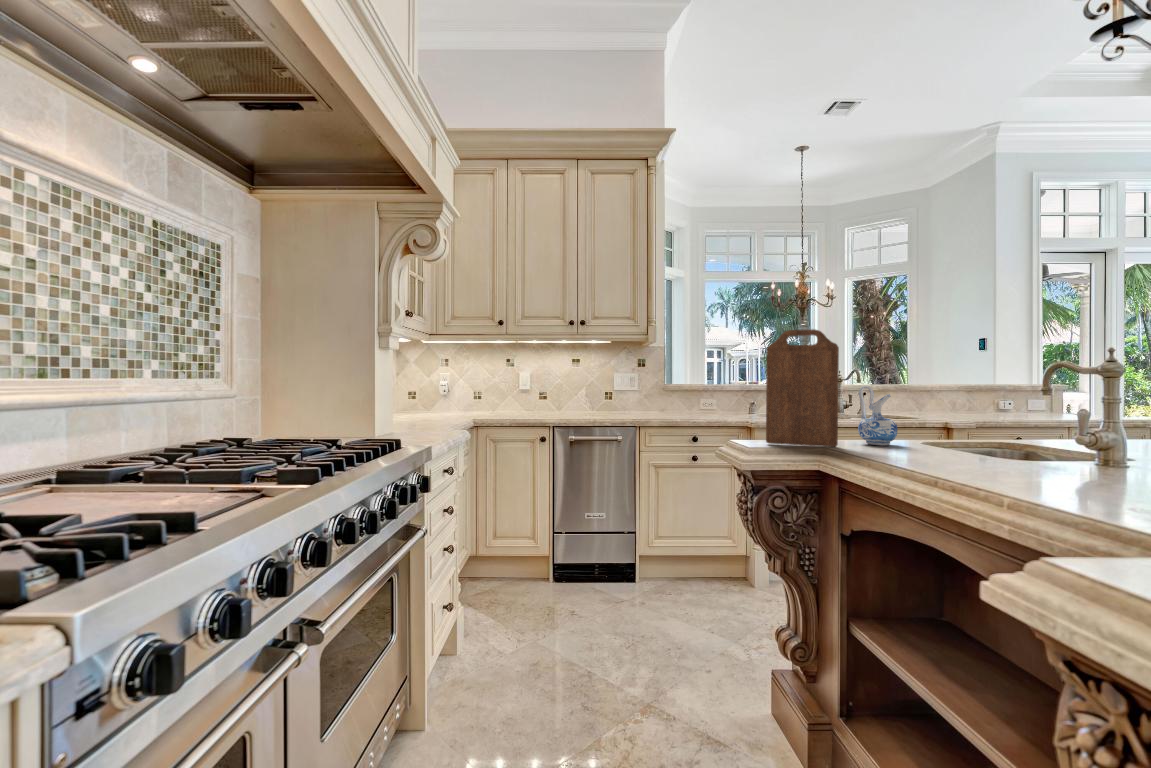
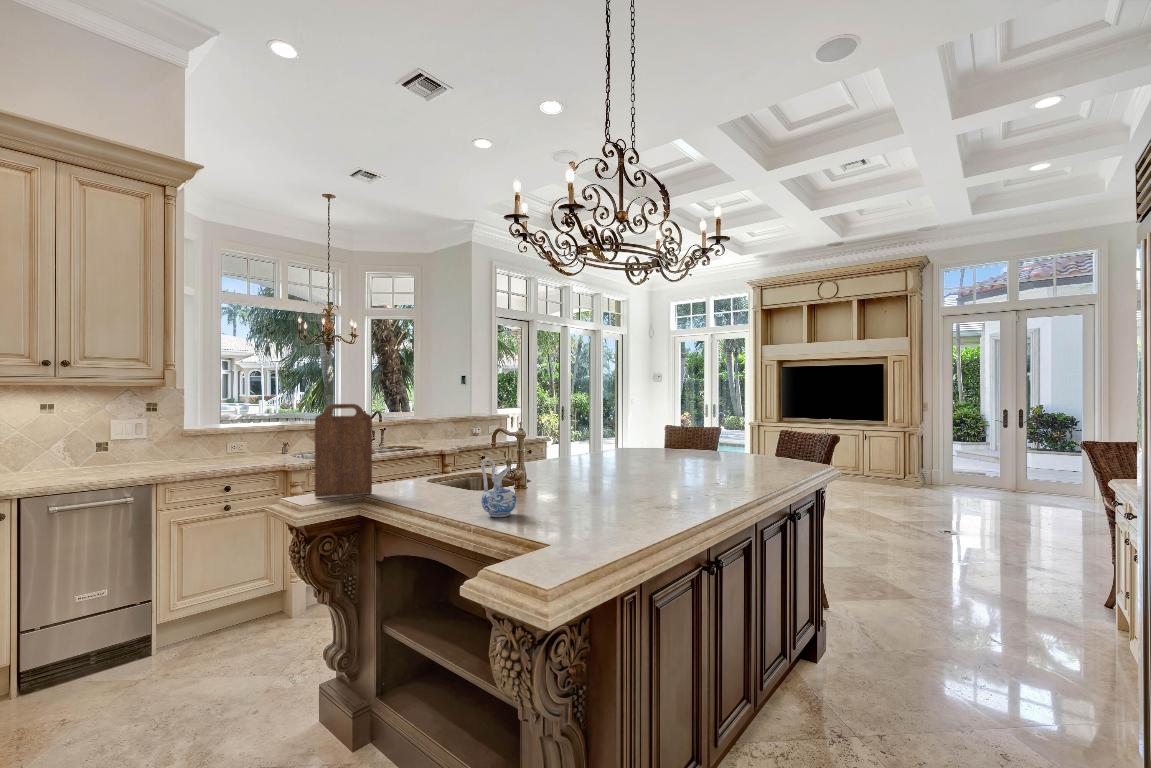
ceramic pitcher: present [858,386,898,445] -> present [481,458,516,517]

